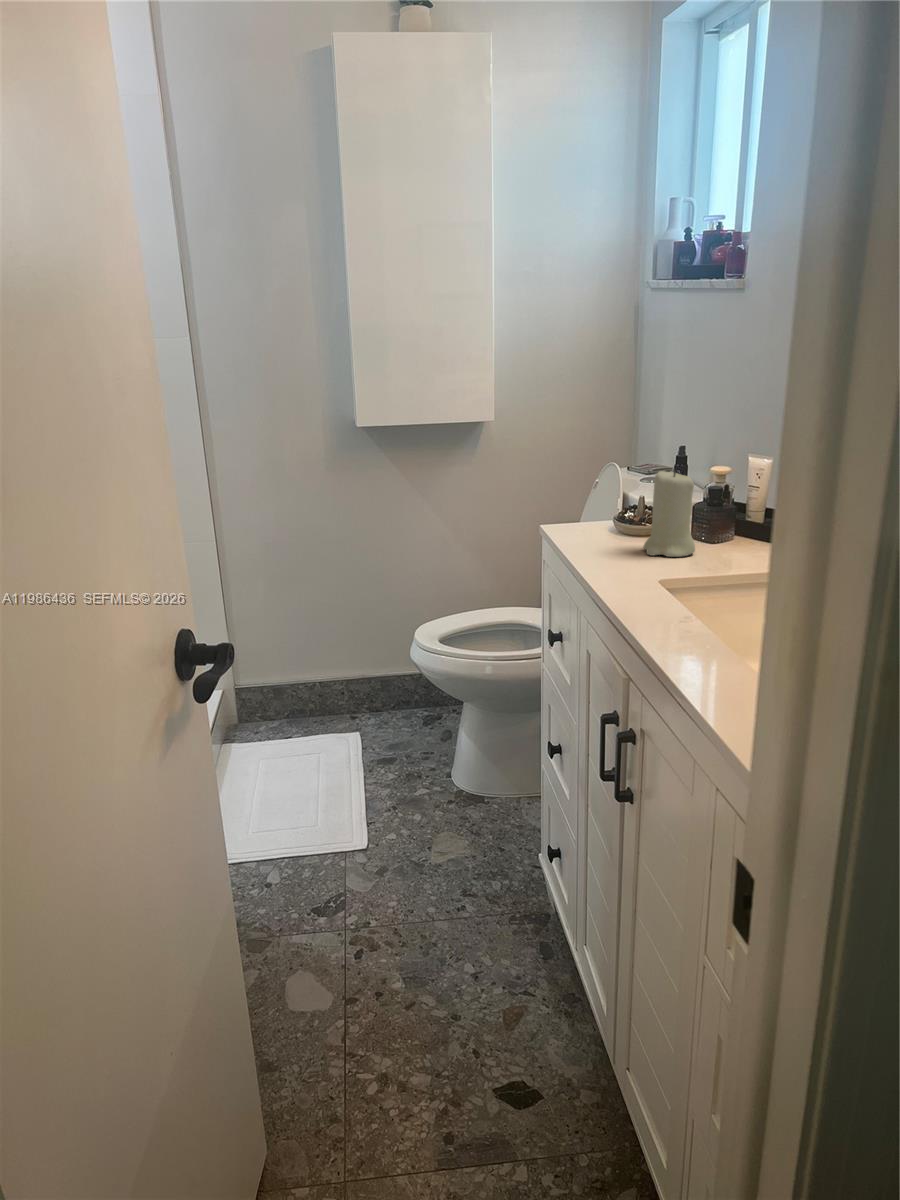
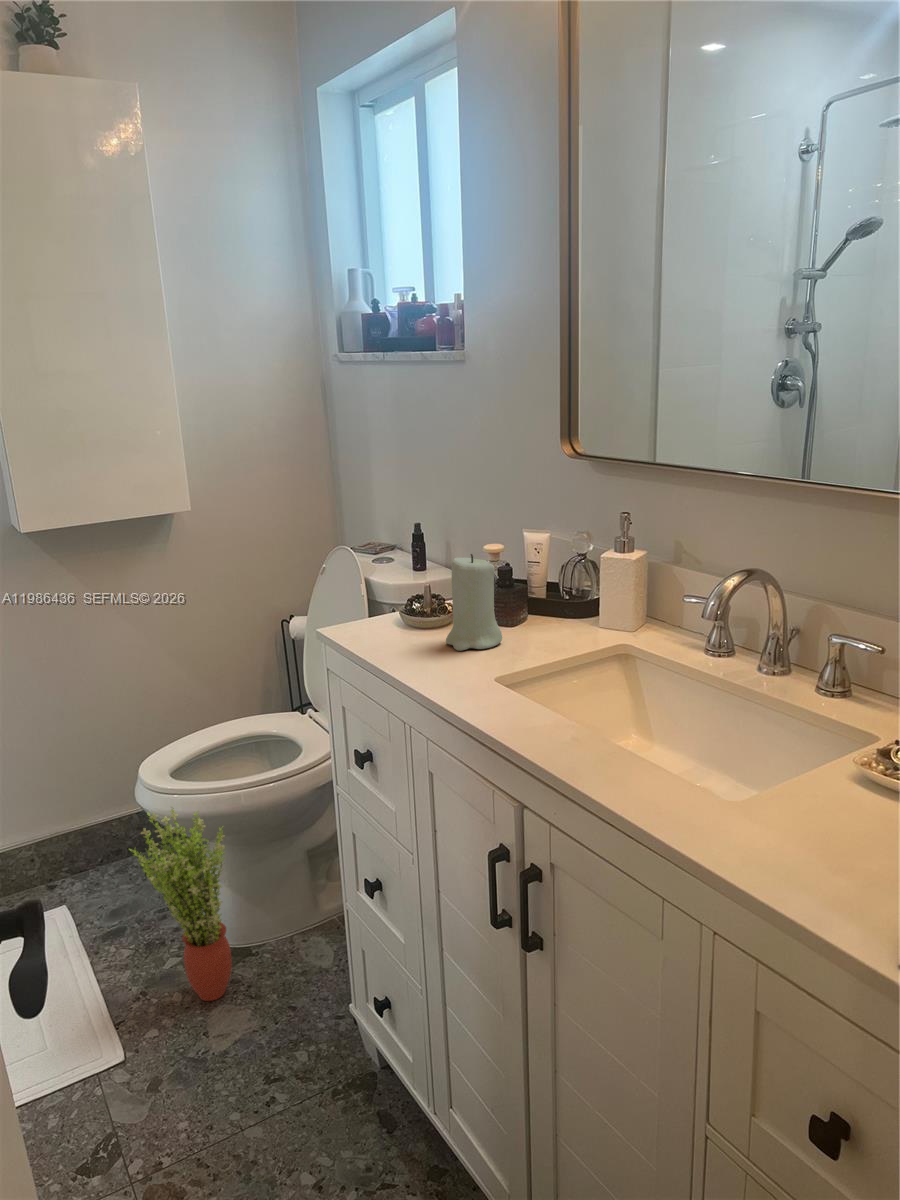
potted plant: none [390,660,468,827] -> present [130,809,232,1001]

